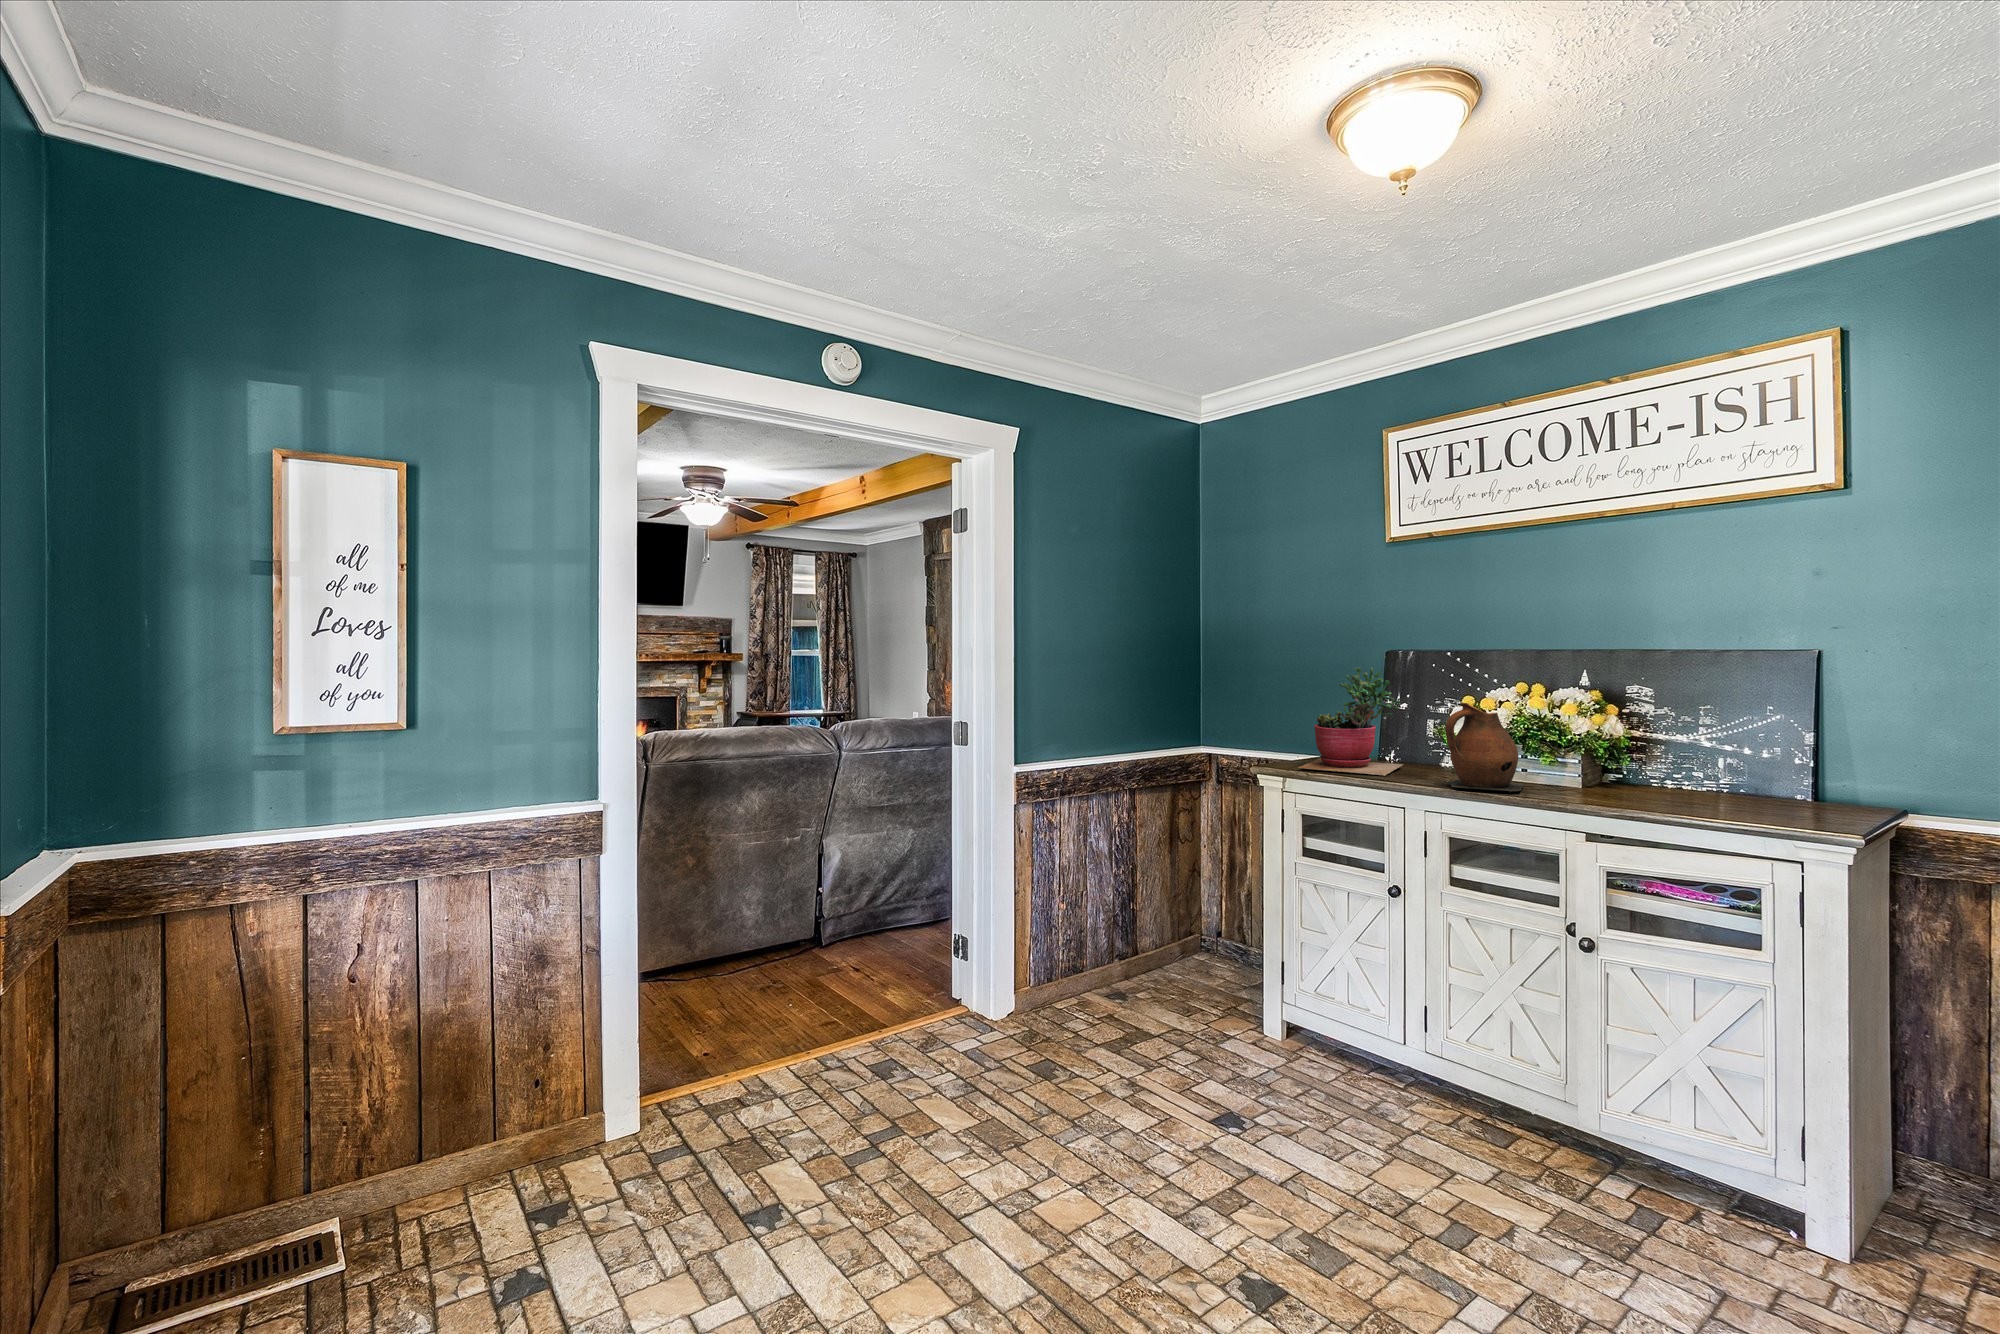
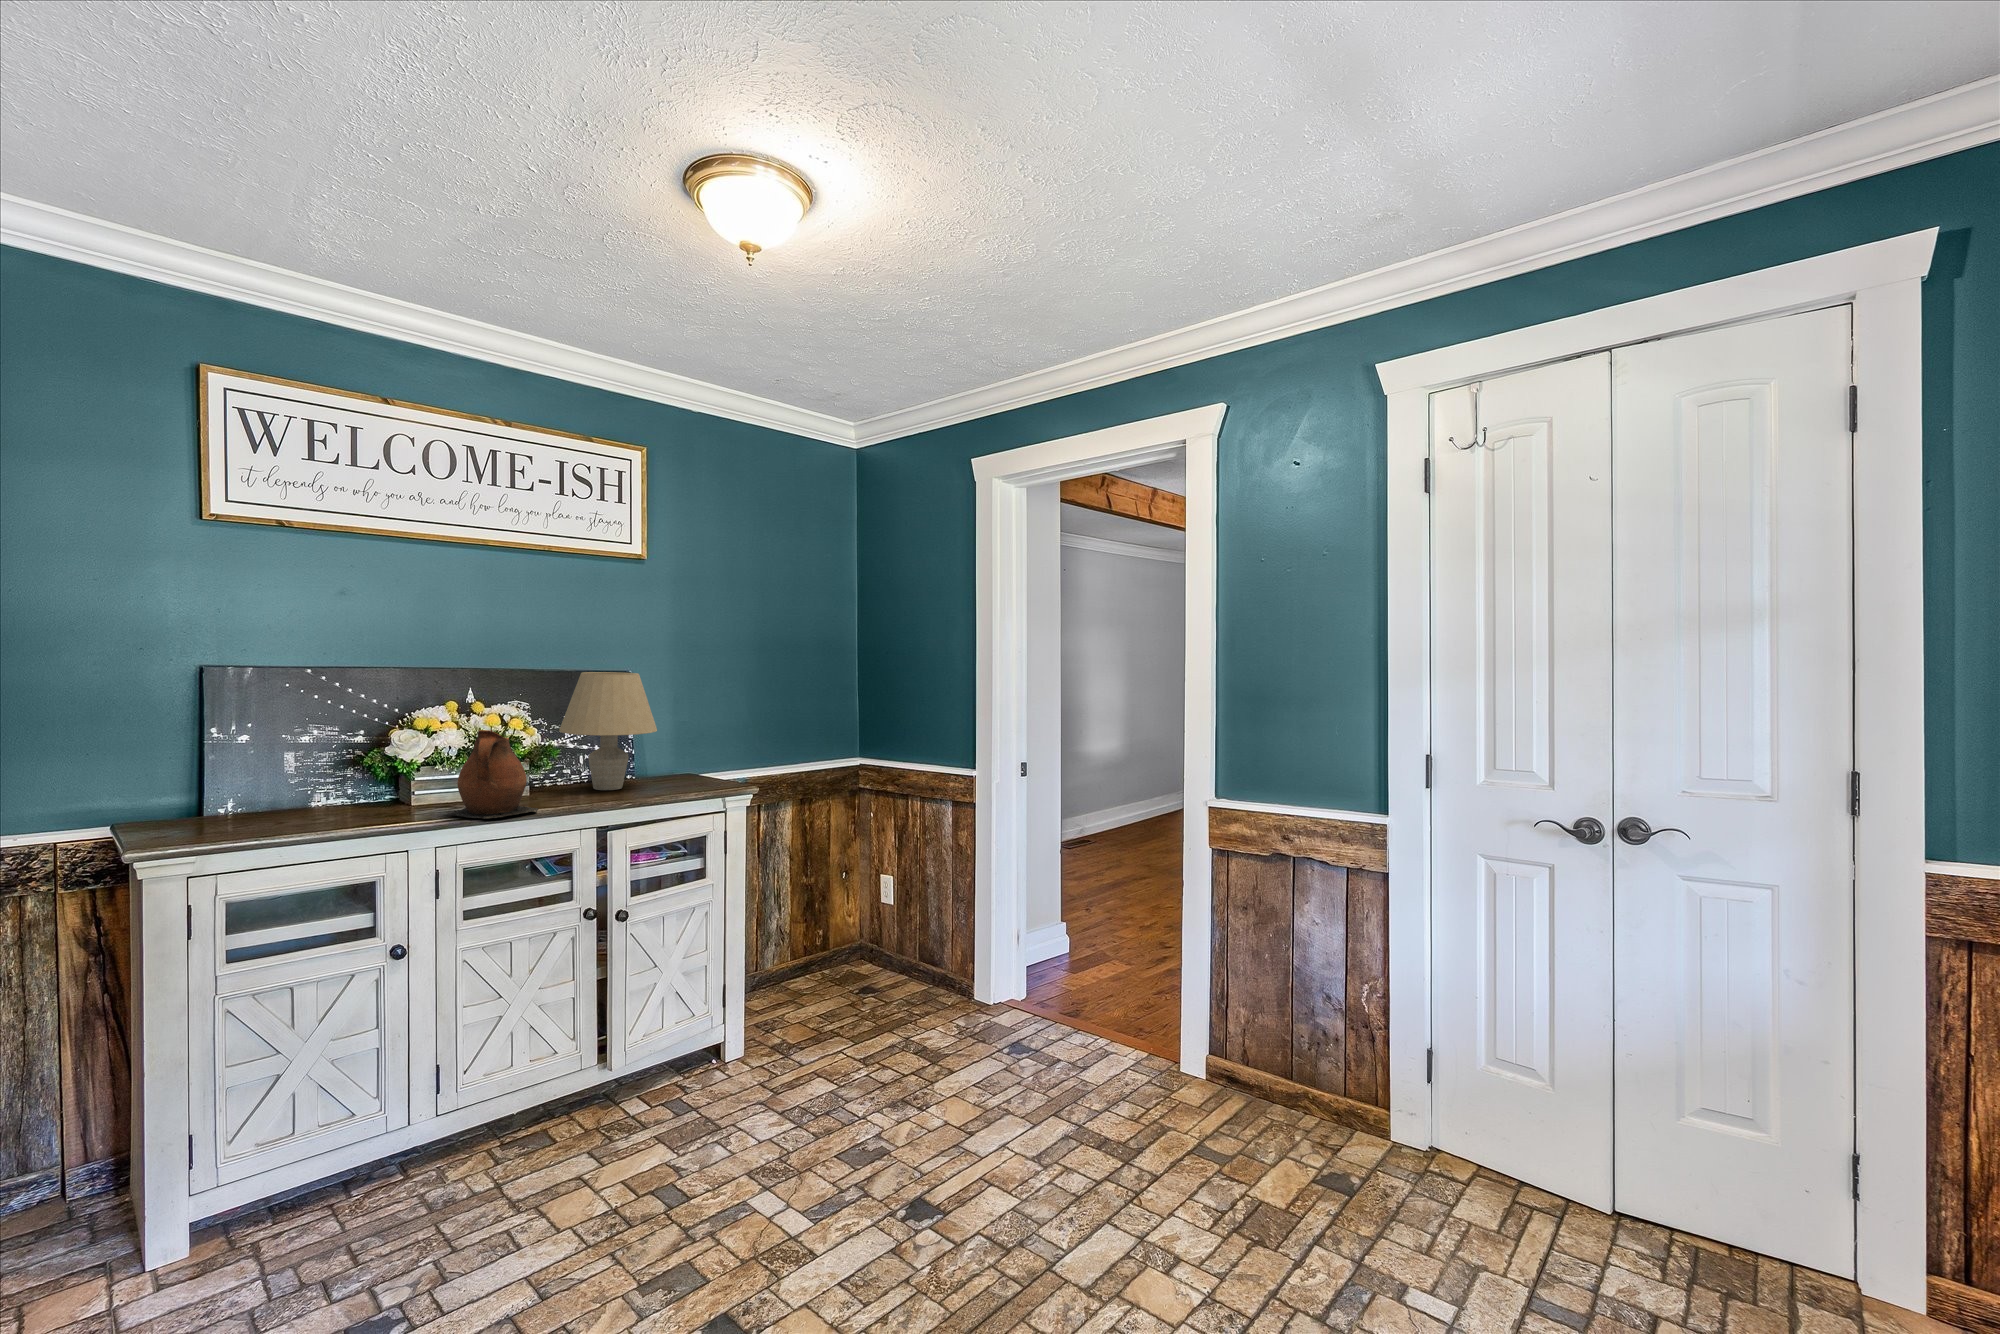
table lamp: none [1633,650,1781,800] -> present [559,672,657,790]
succulent plant: present [1298,667,1402,776] -> none [178,693,358,842]

